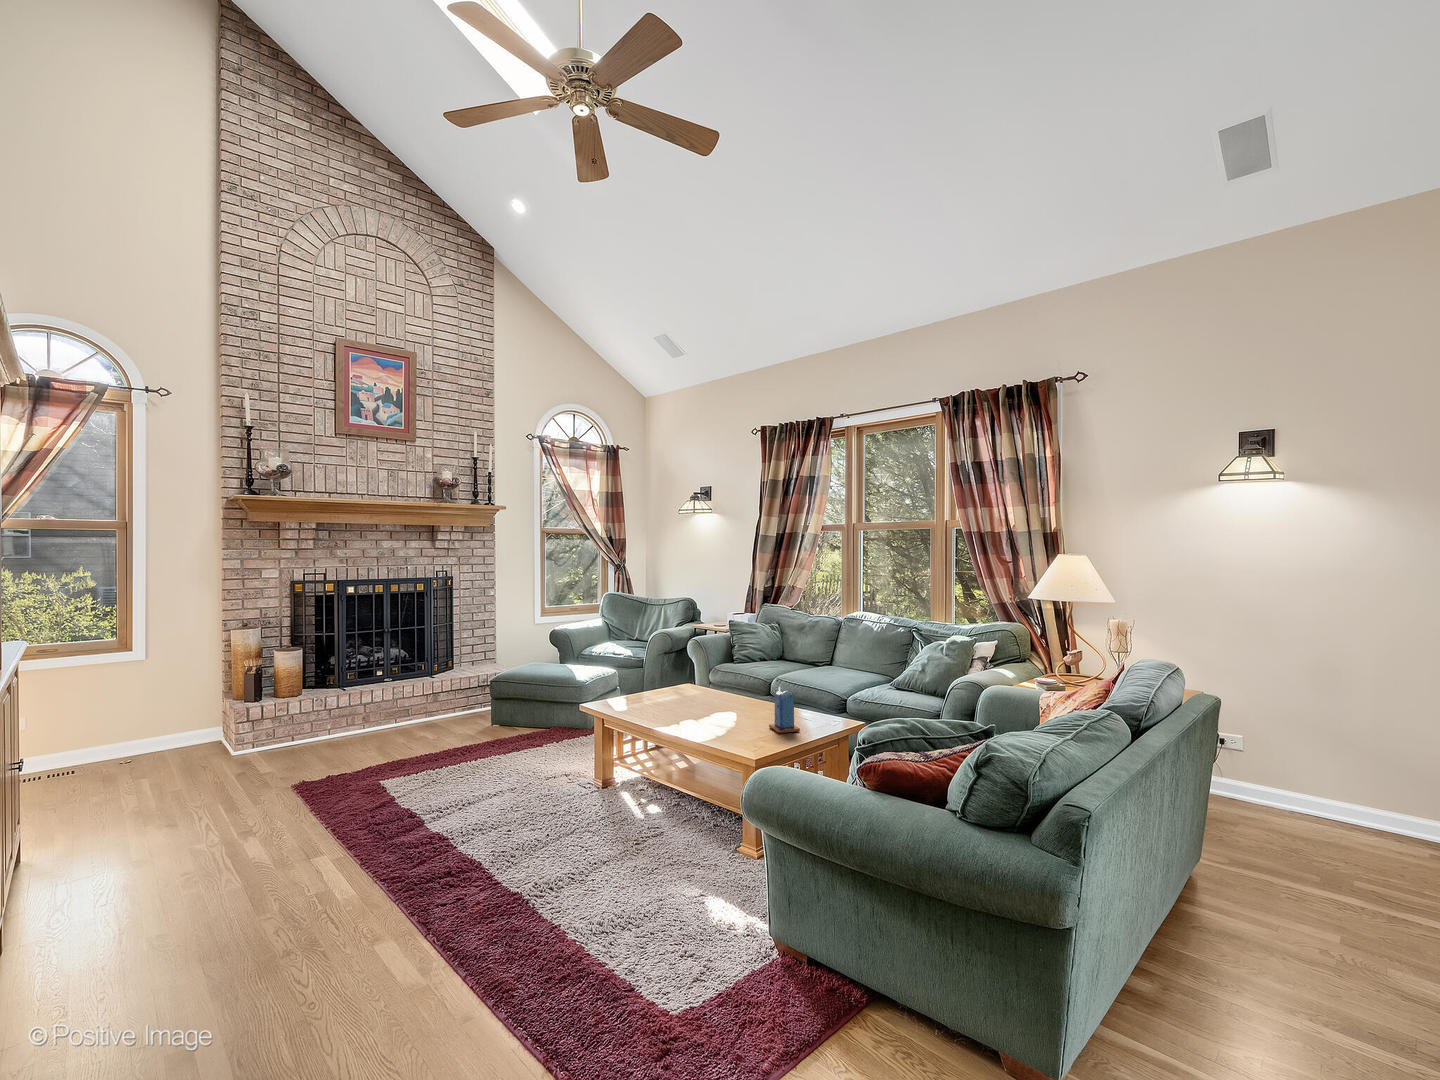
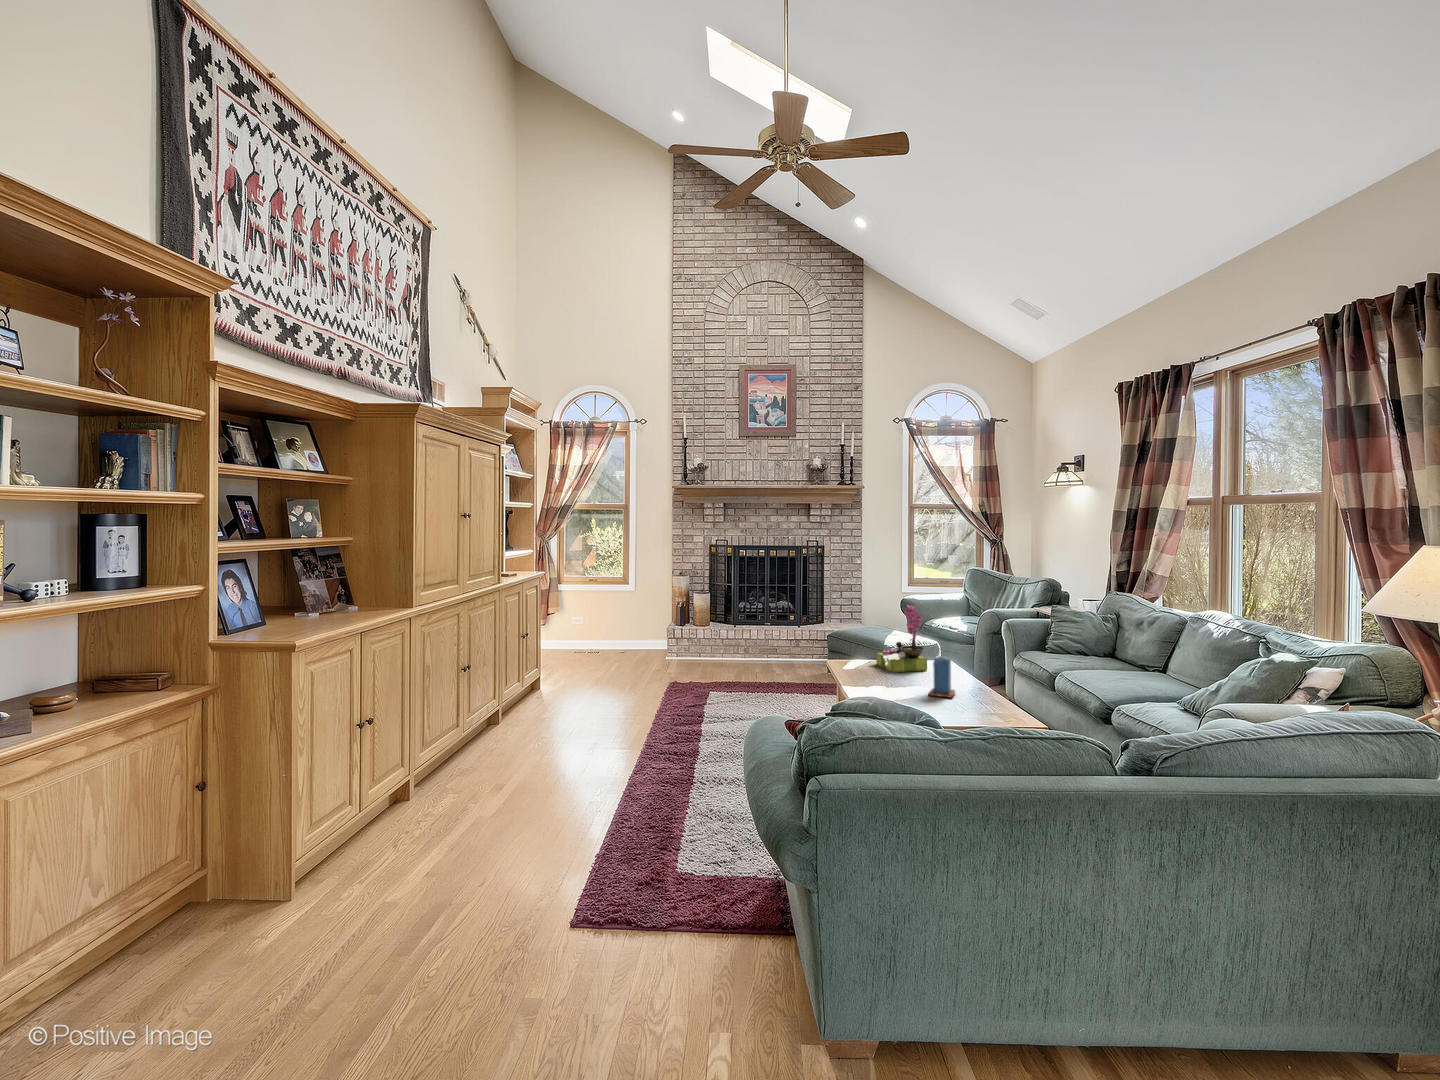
flower arrangement: none [662,640,717,716] -> present [876,606,927,672]

